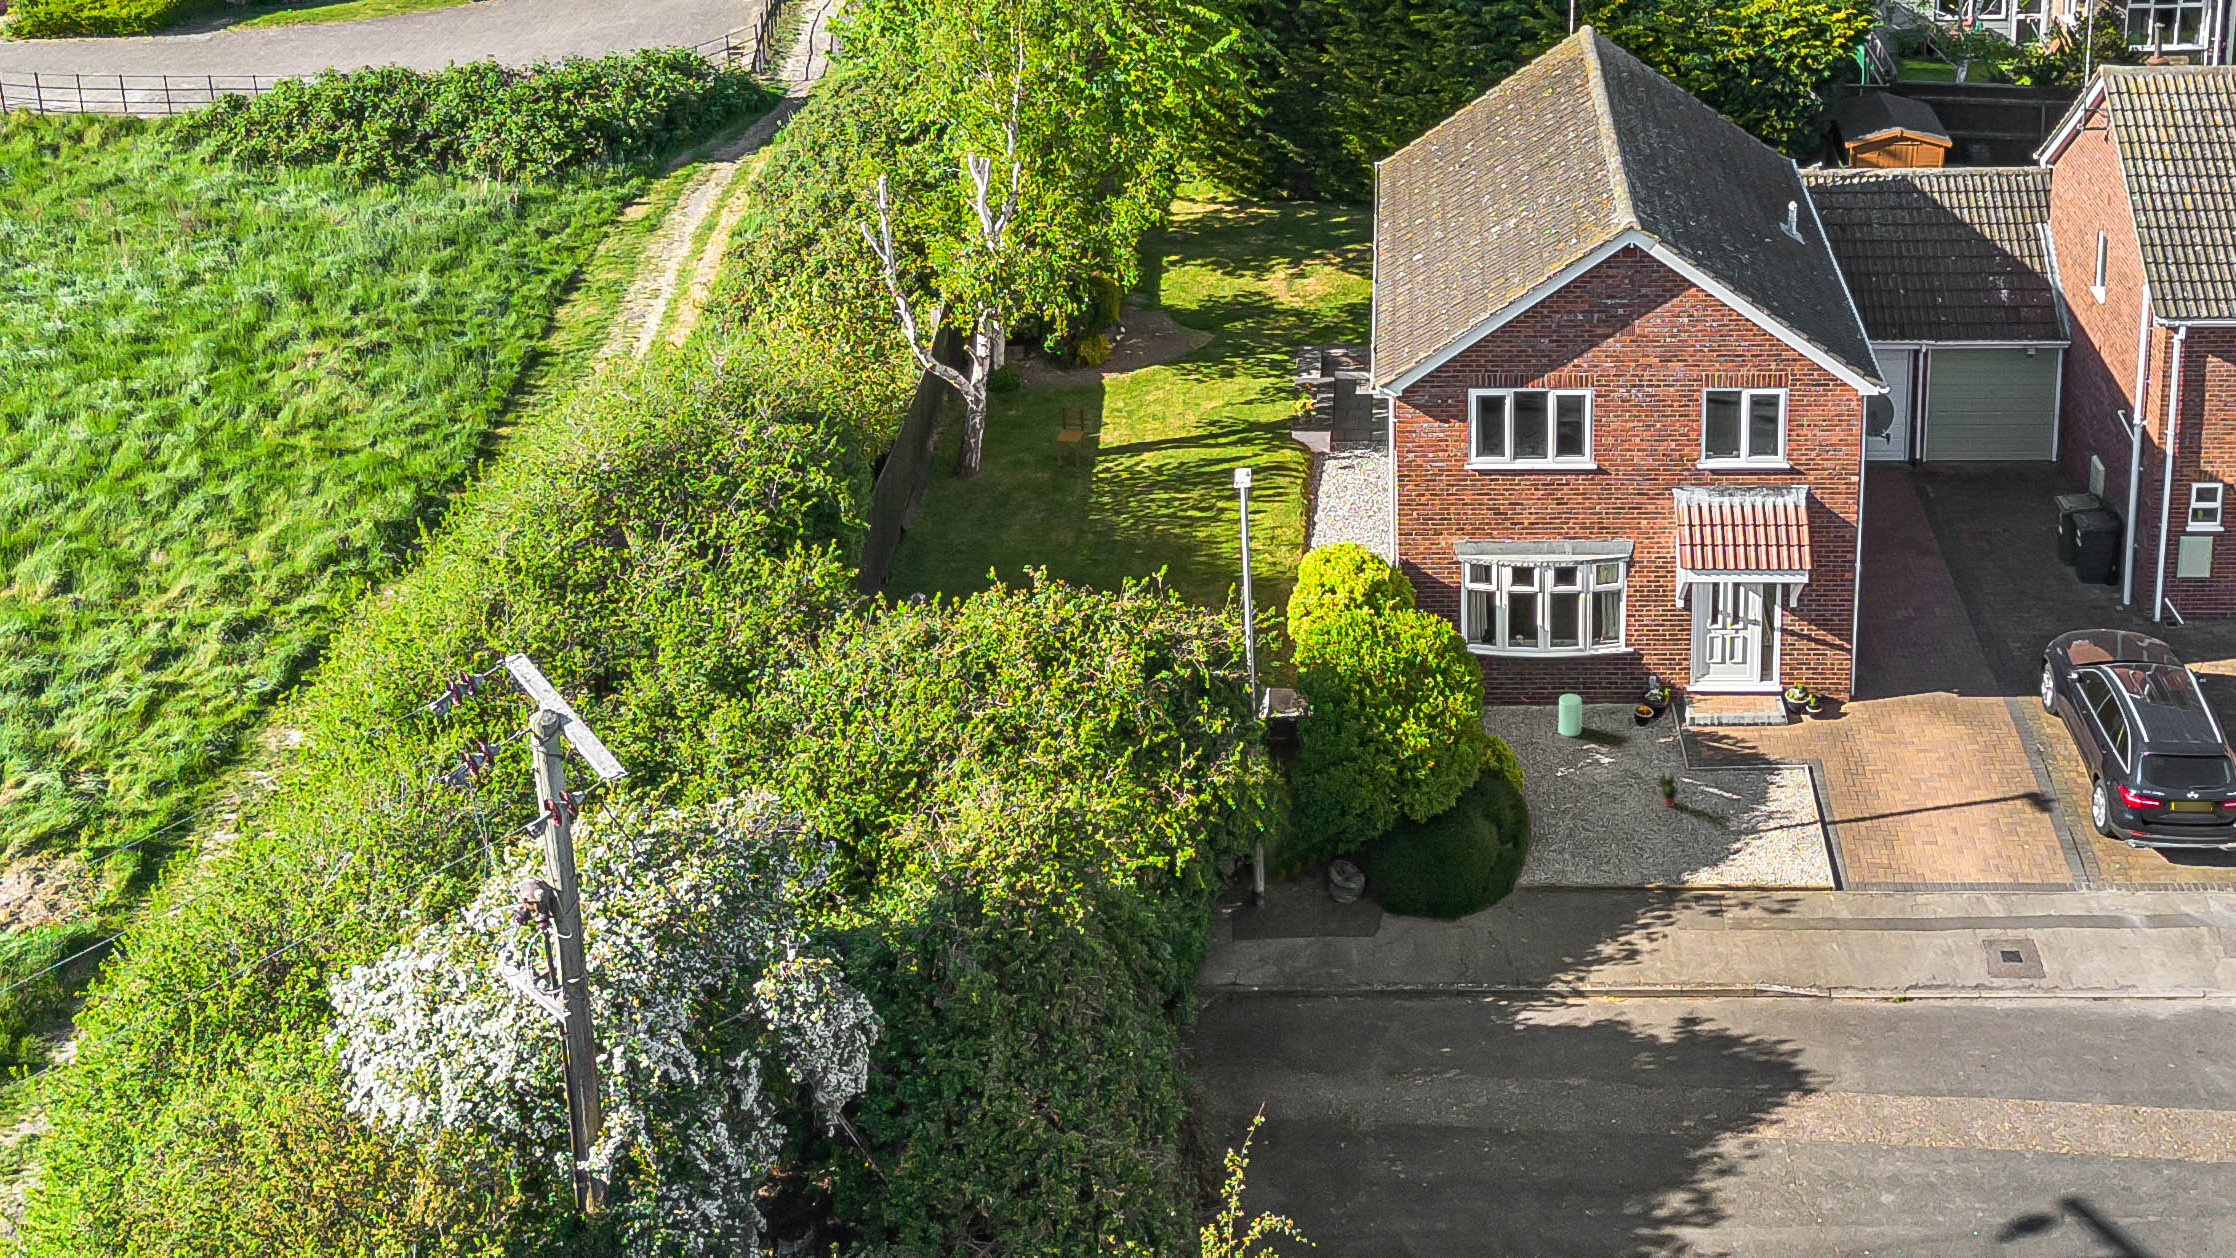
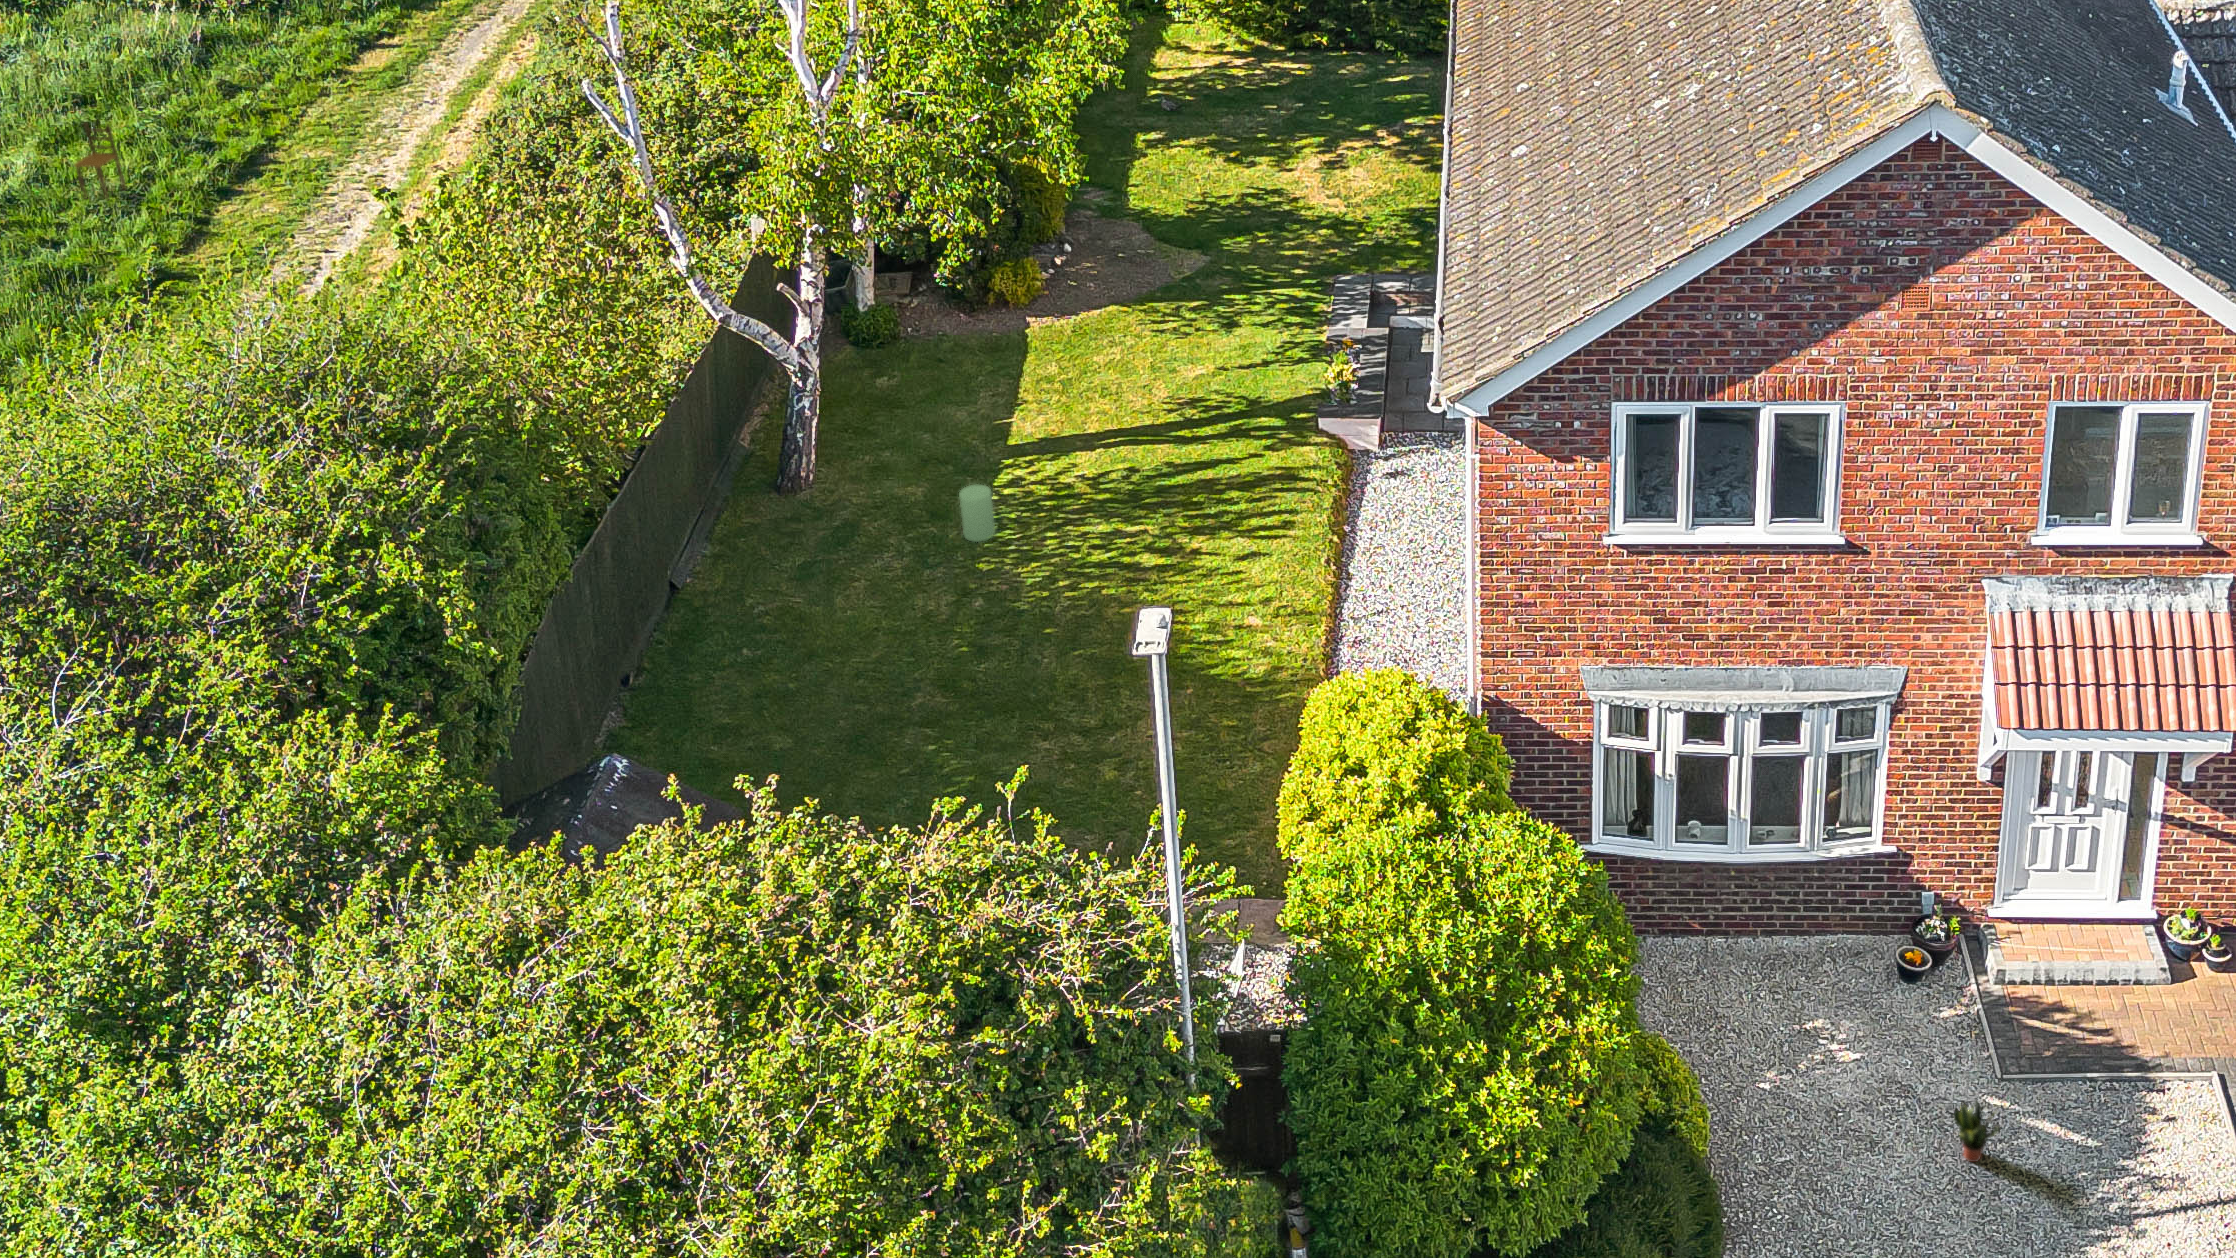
chair: present [1057,405,1085,467] -> present [75,123,126,200]
trash can: present [1555,694,1582,736] -> present [959,485,995,542]

